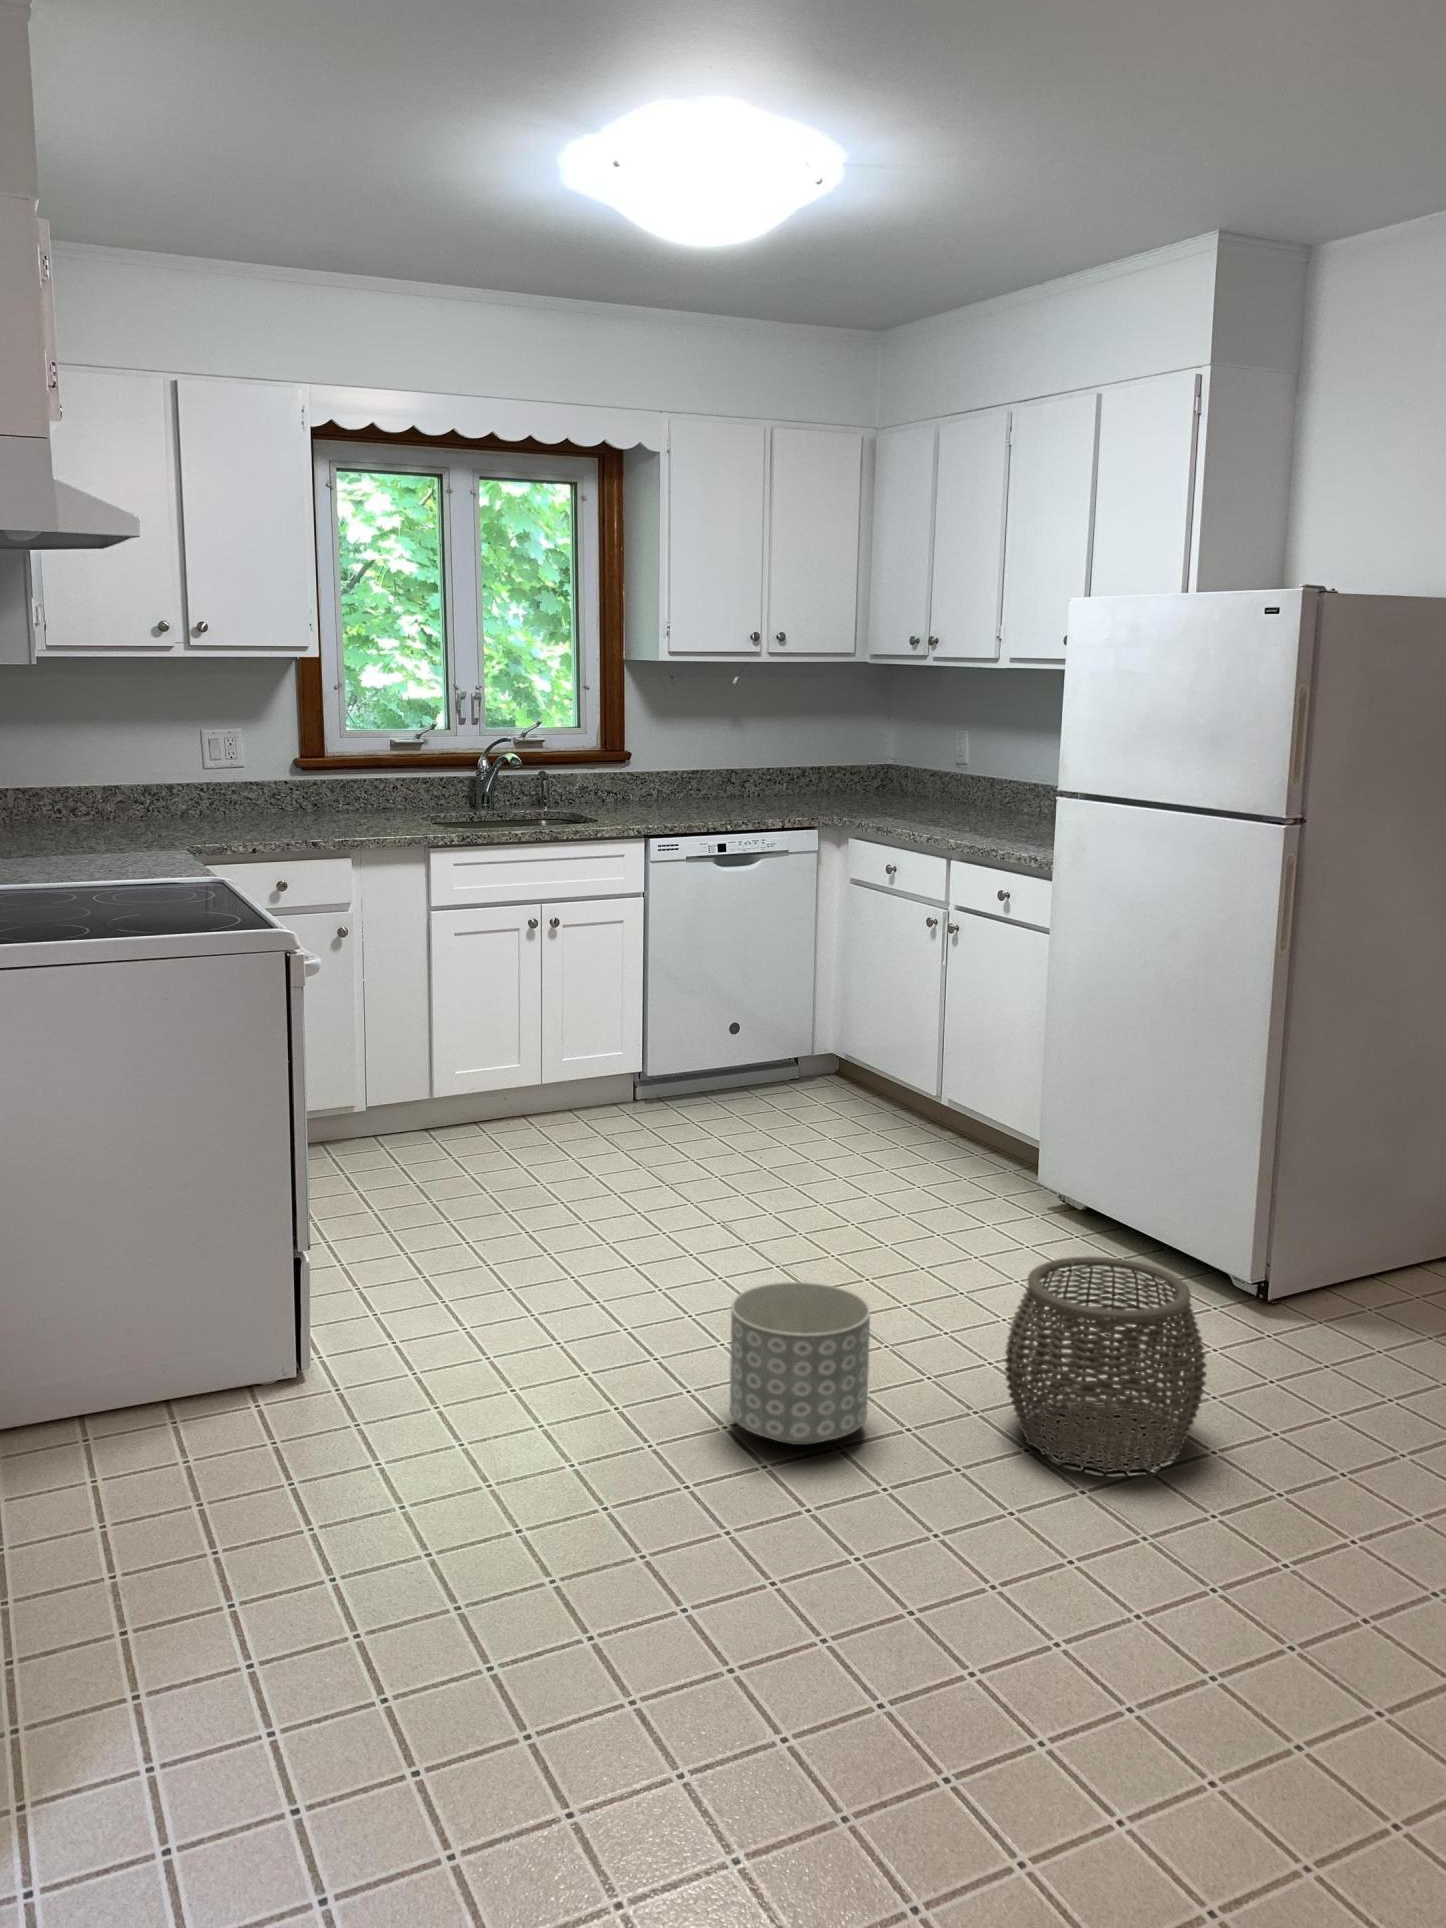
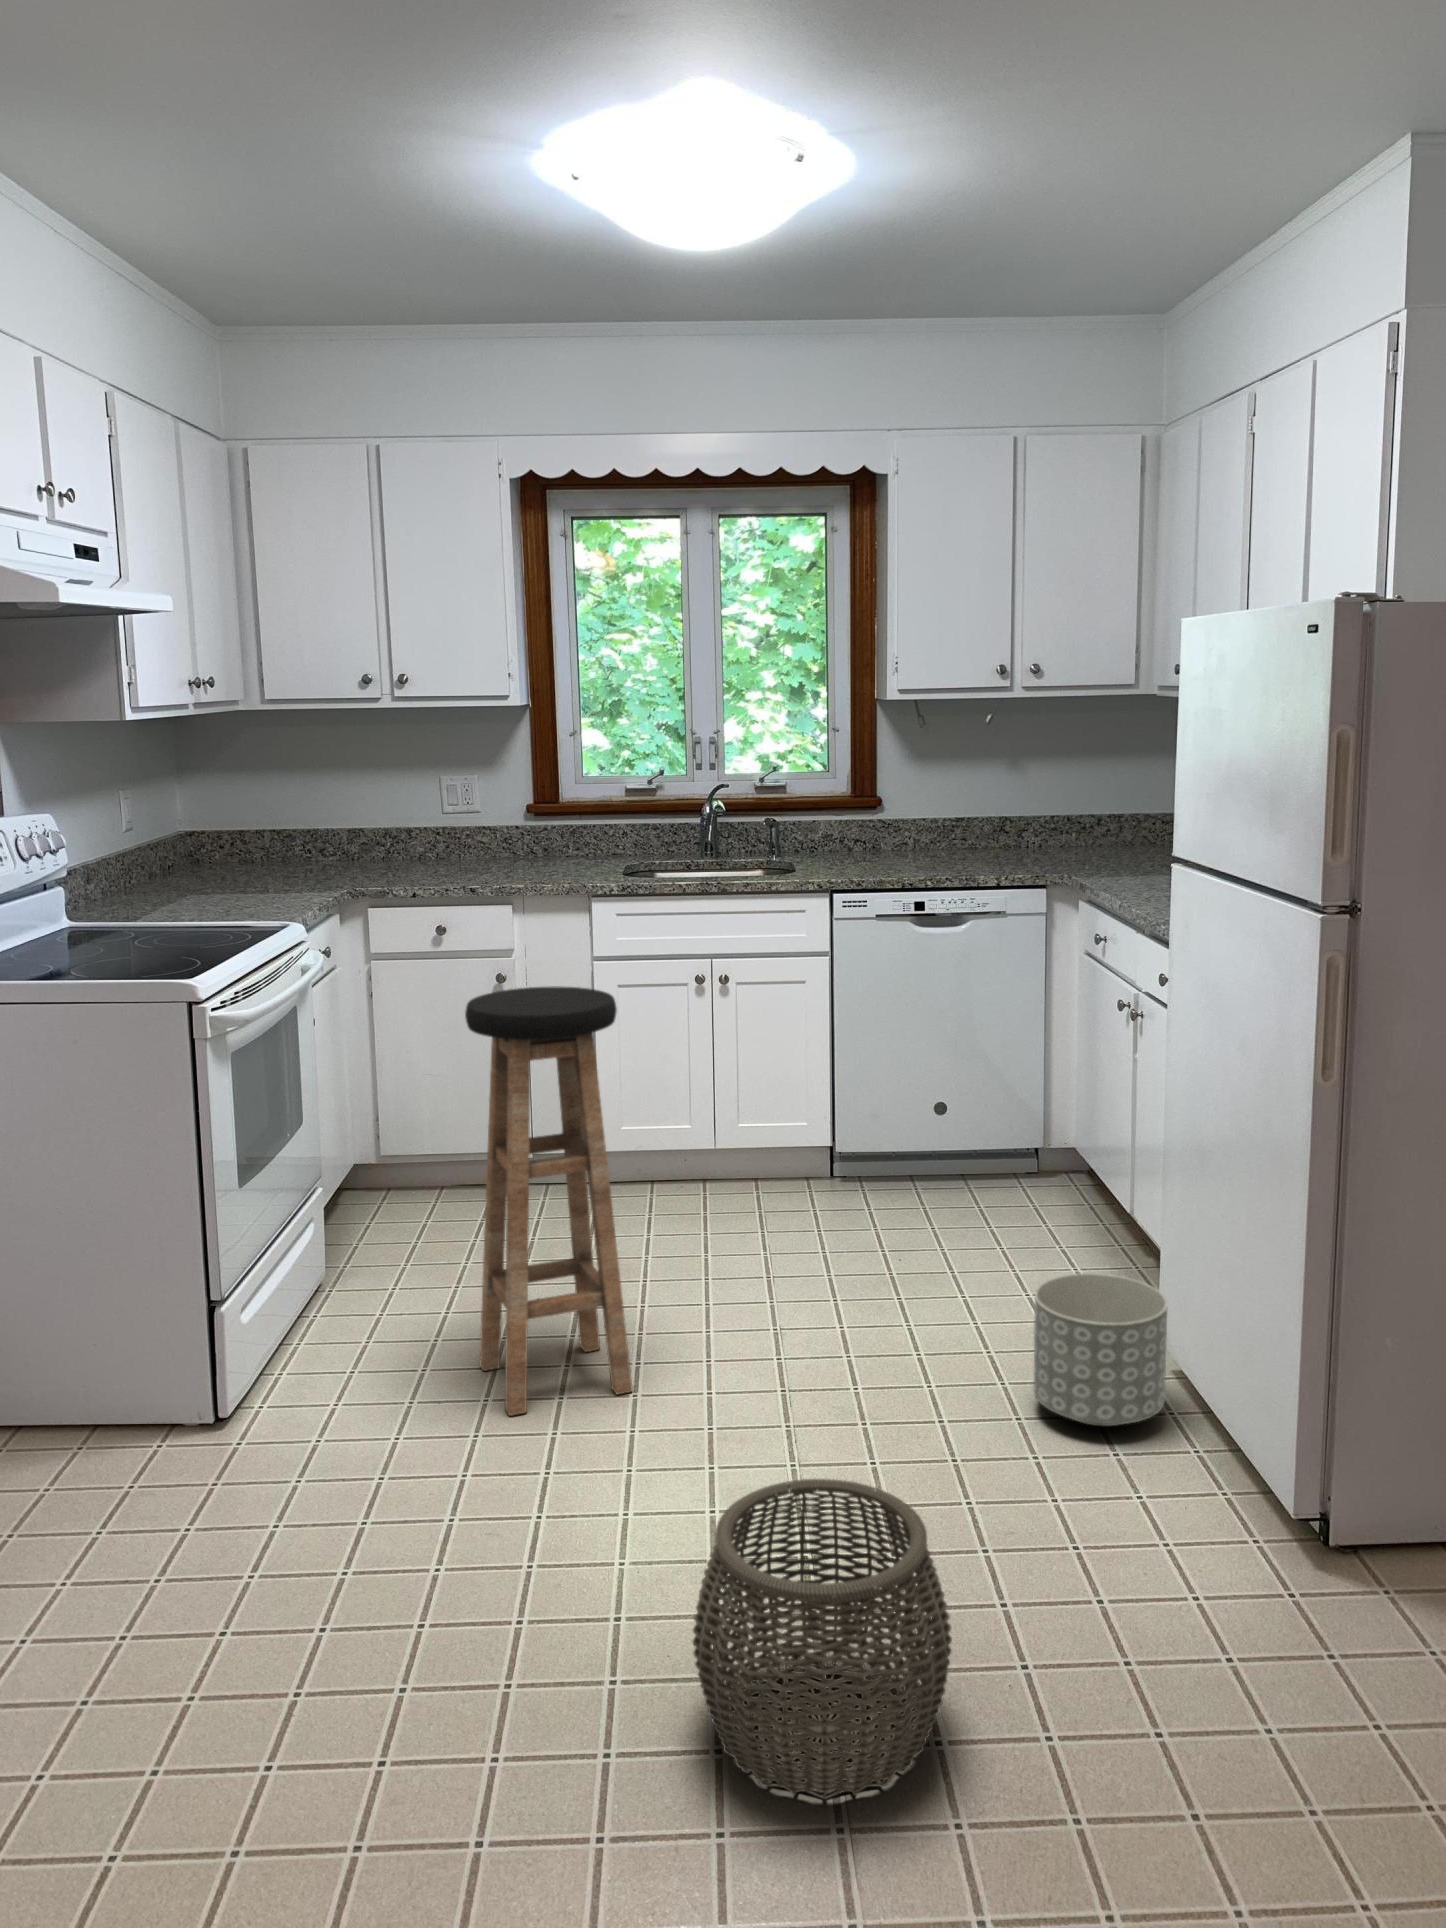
bar stool: none [525,918,686,1309] -> present [465,986,633,1416]
planter: present [730,1282,870,1445] -> present [1033,1273,1168,1426]

